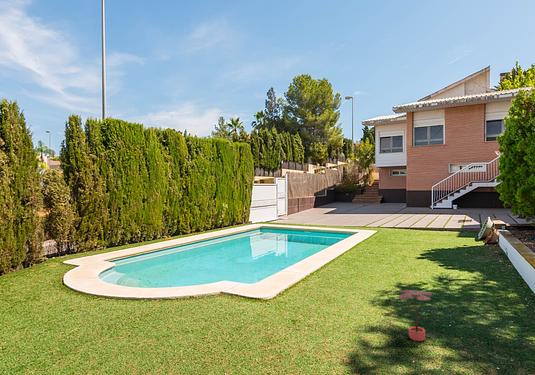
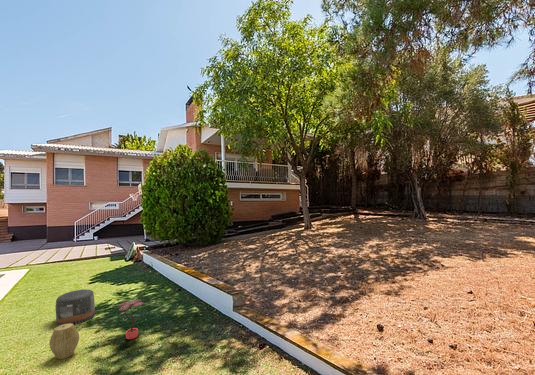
pouf: none [360,260,399,297] -> present [55,289,95,325]
woven basket: none [331,292,358,328] -> present [49,323,79,359]

